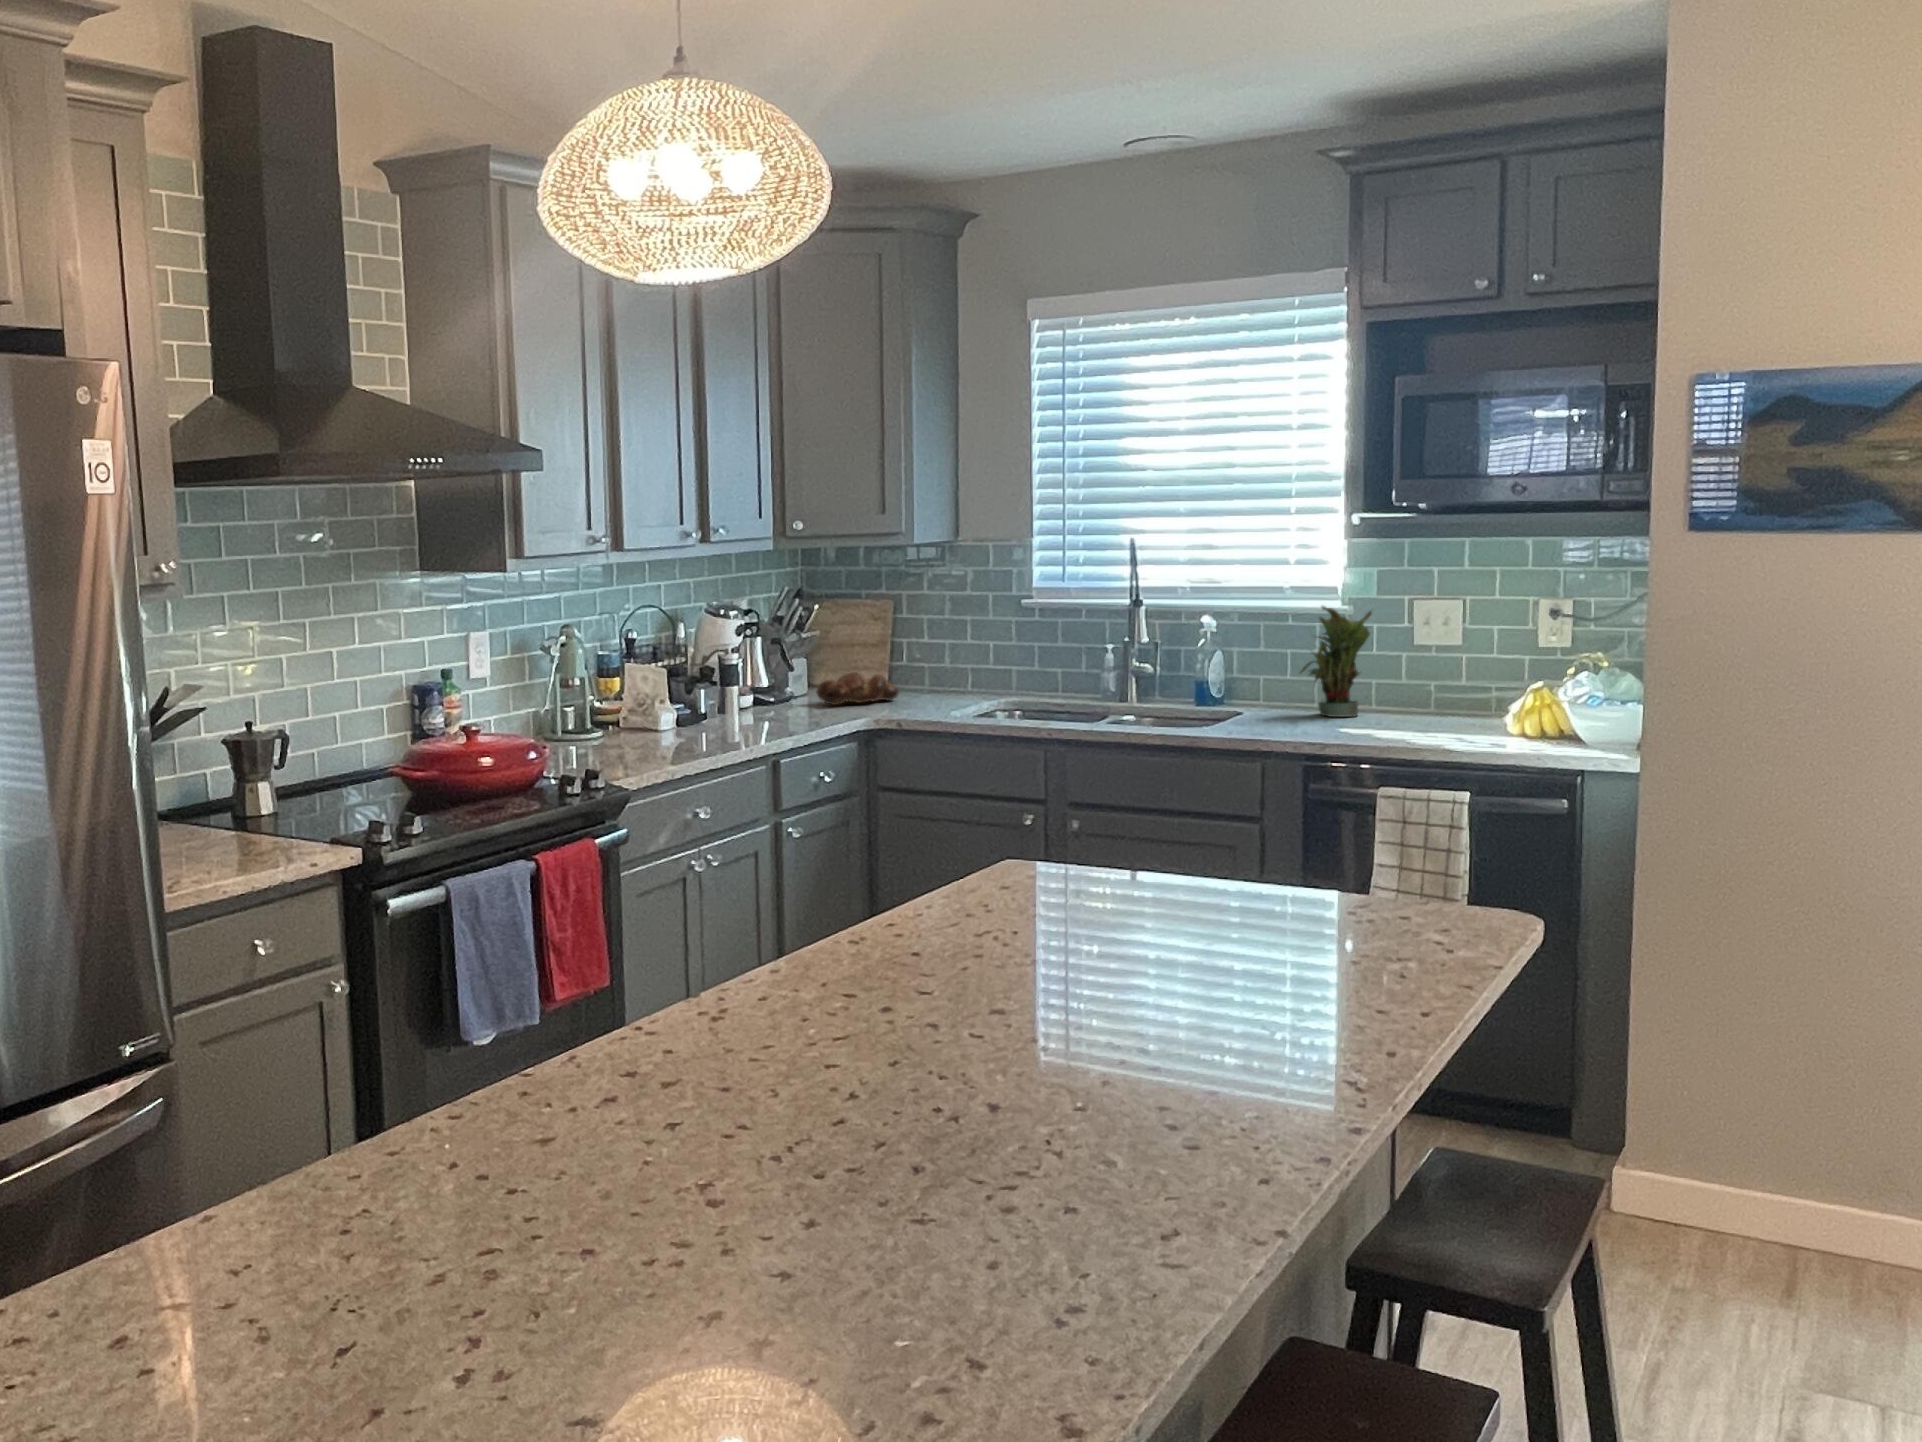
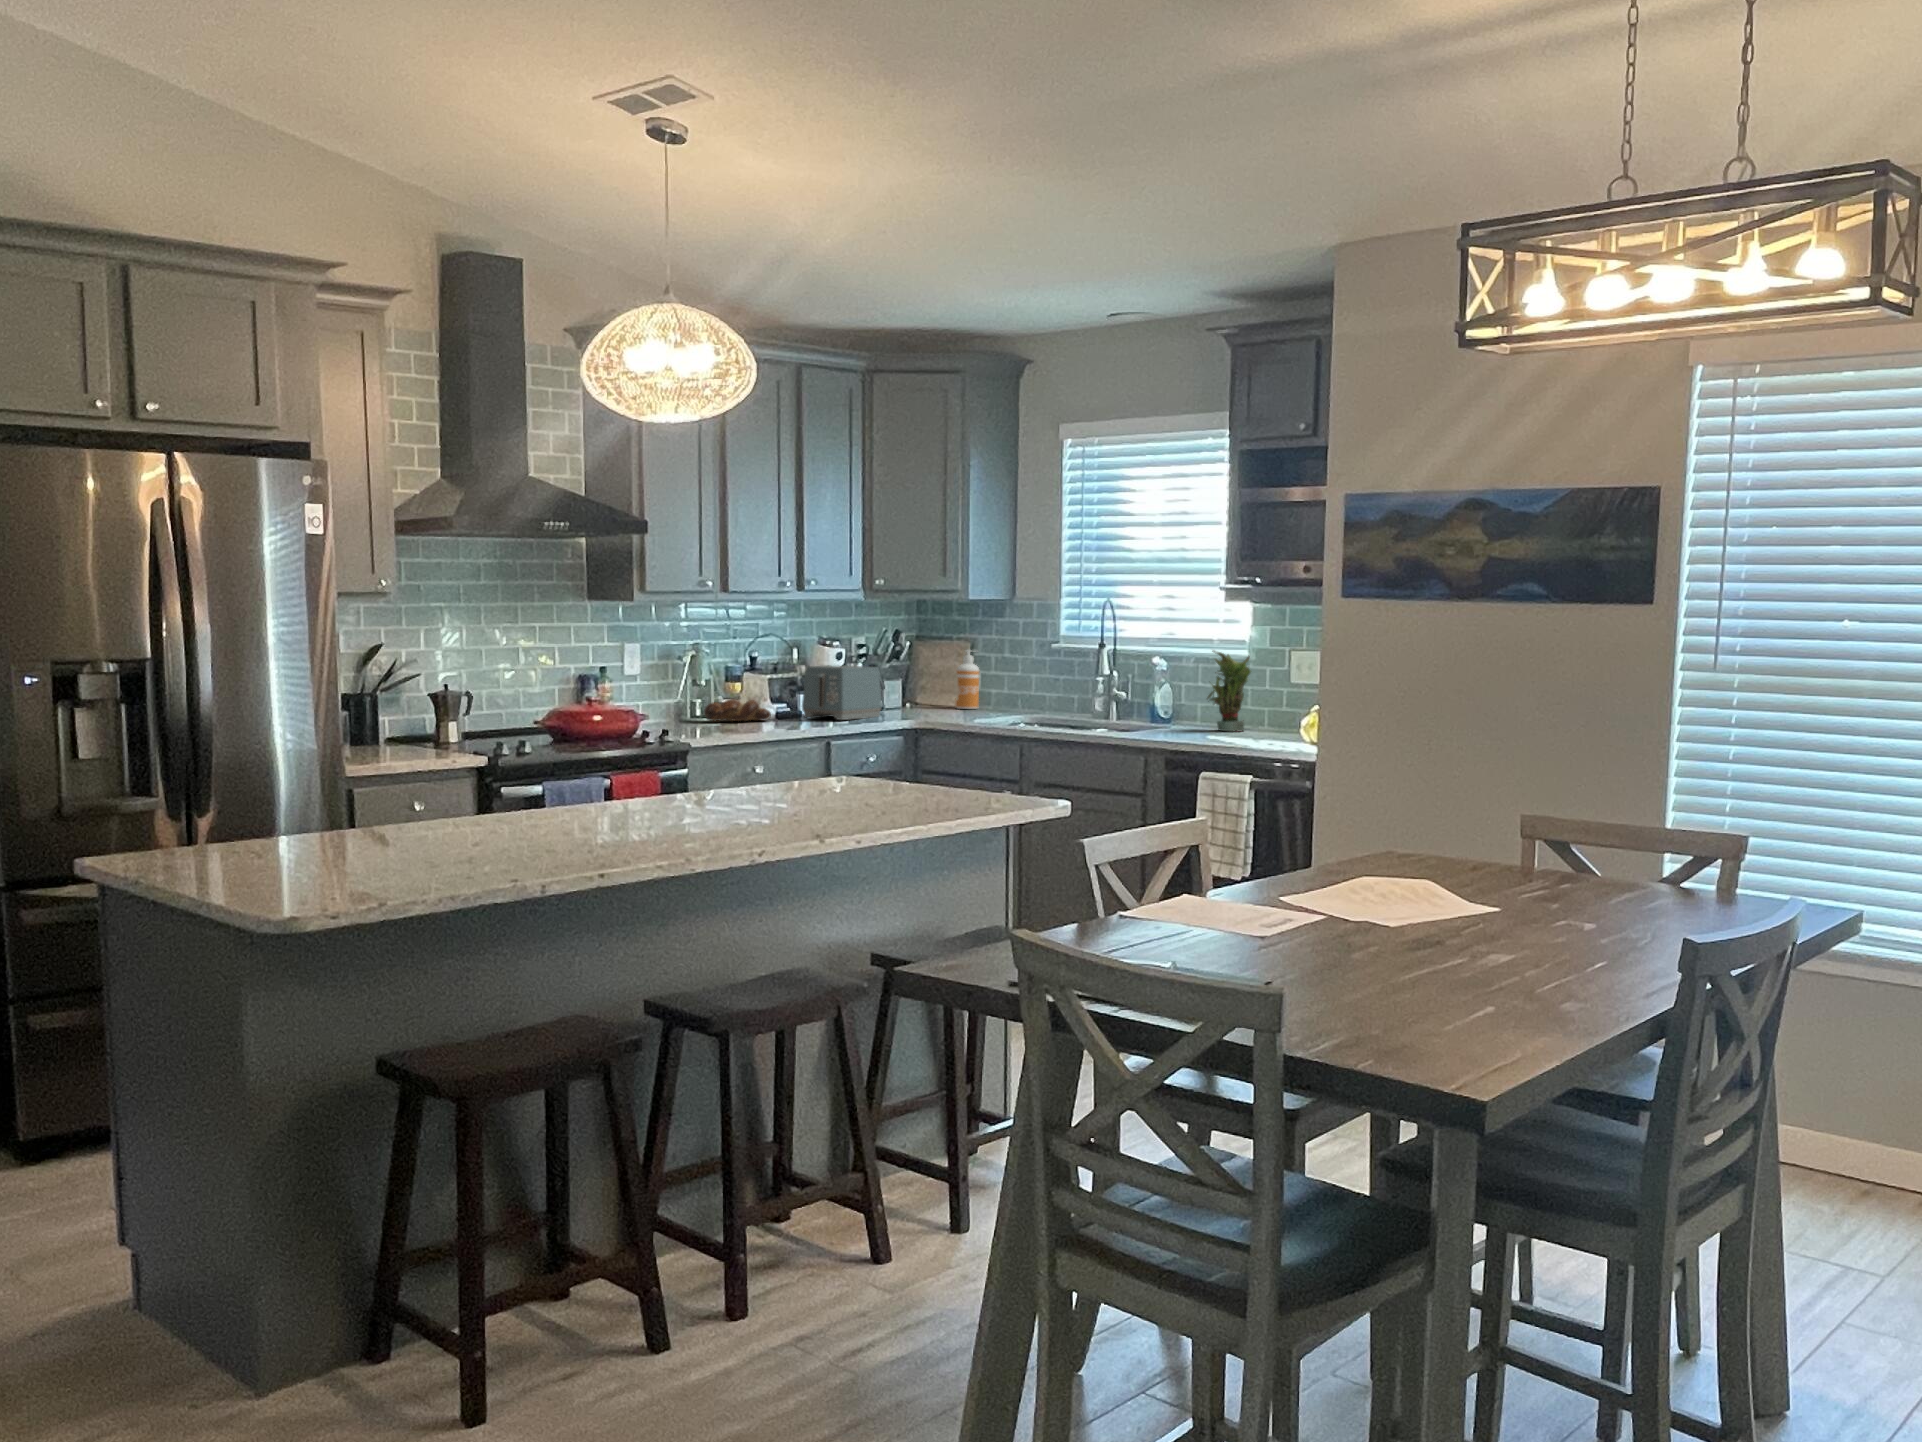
soap dispenser: none [885,612,918,692] -> present [955,650,979,709]
toaster: none [719,644,817,725] -> present [802,666,882,720]
bread loaf: present [816,672,899,705] -> present [704,699,771,721]

